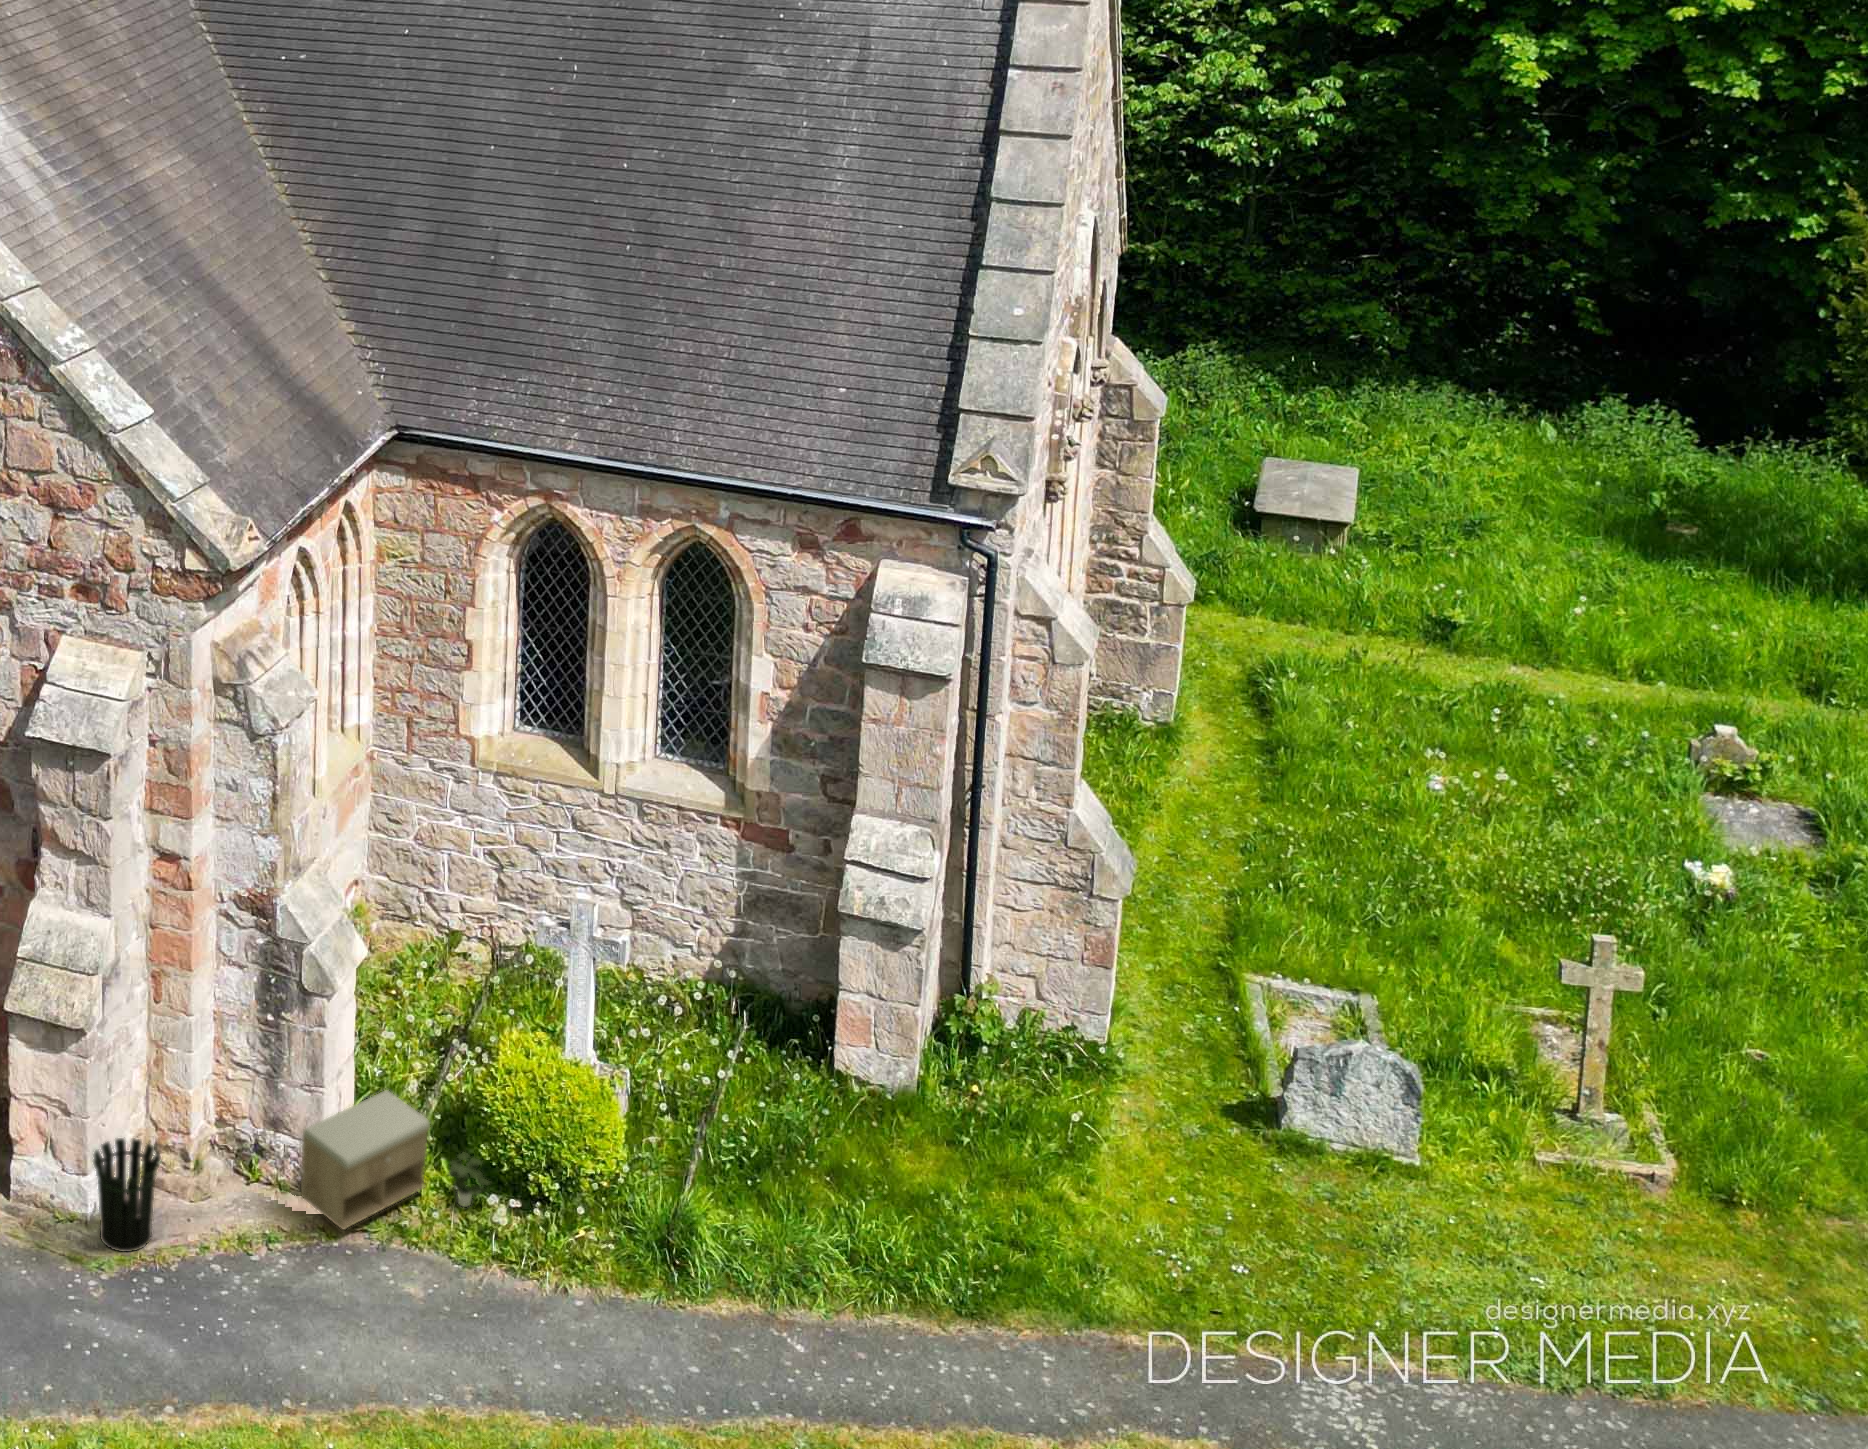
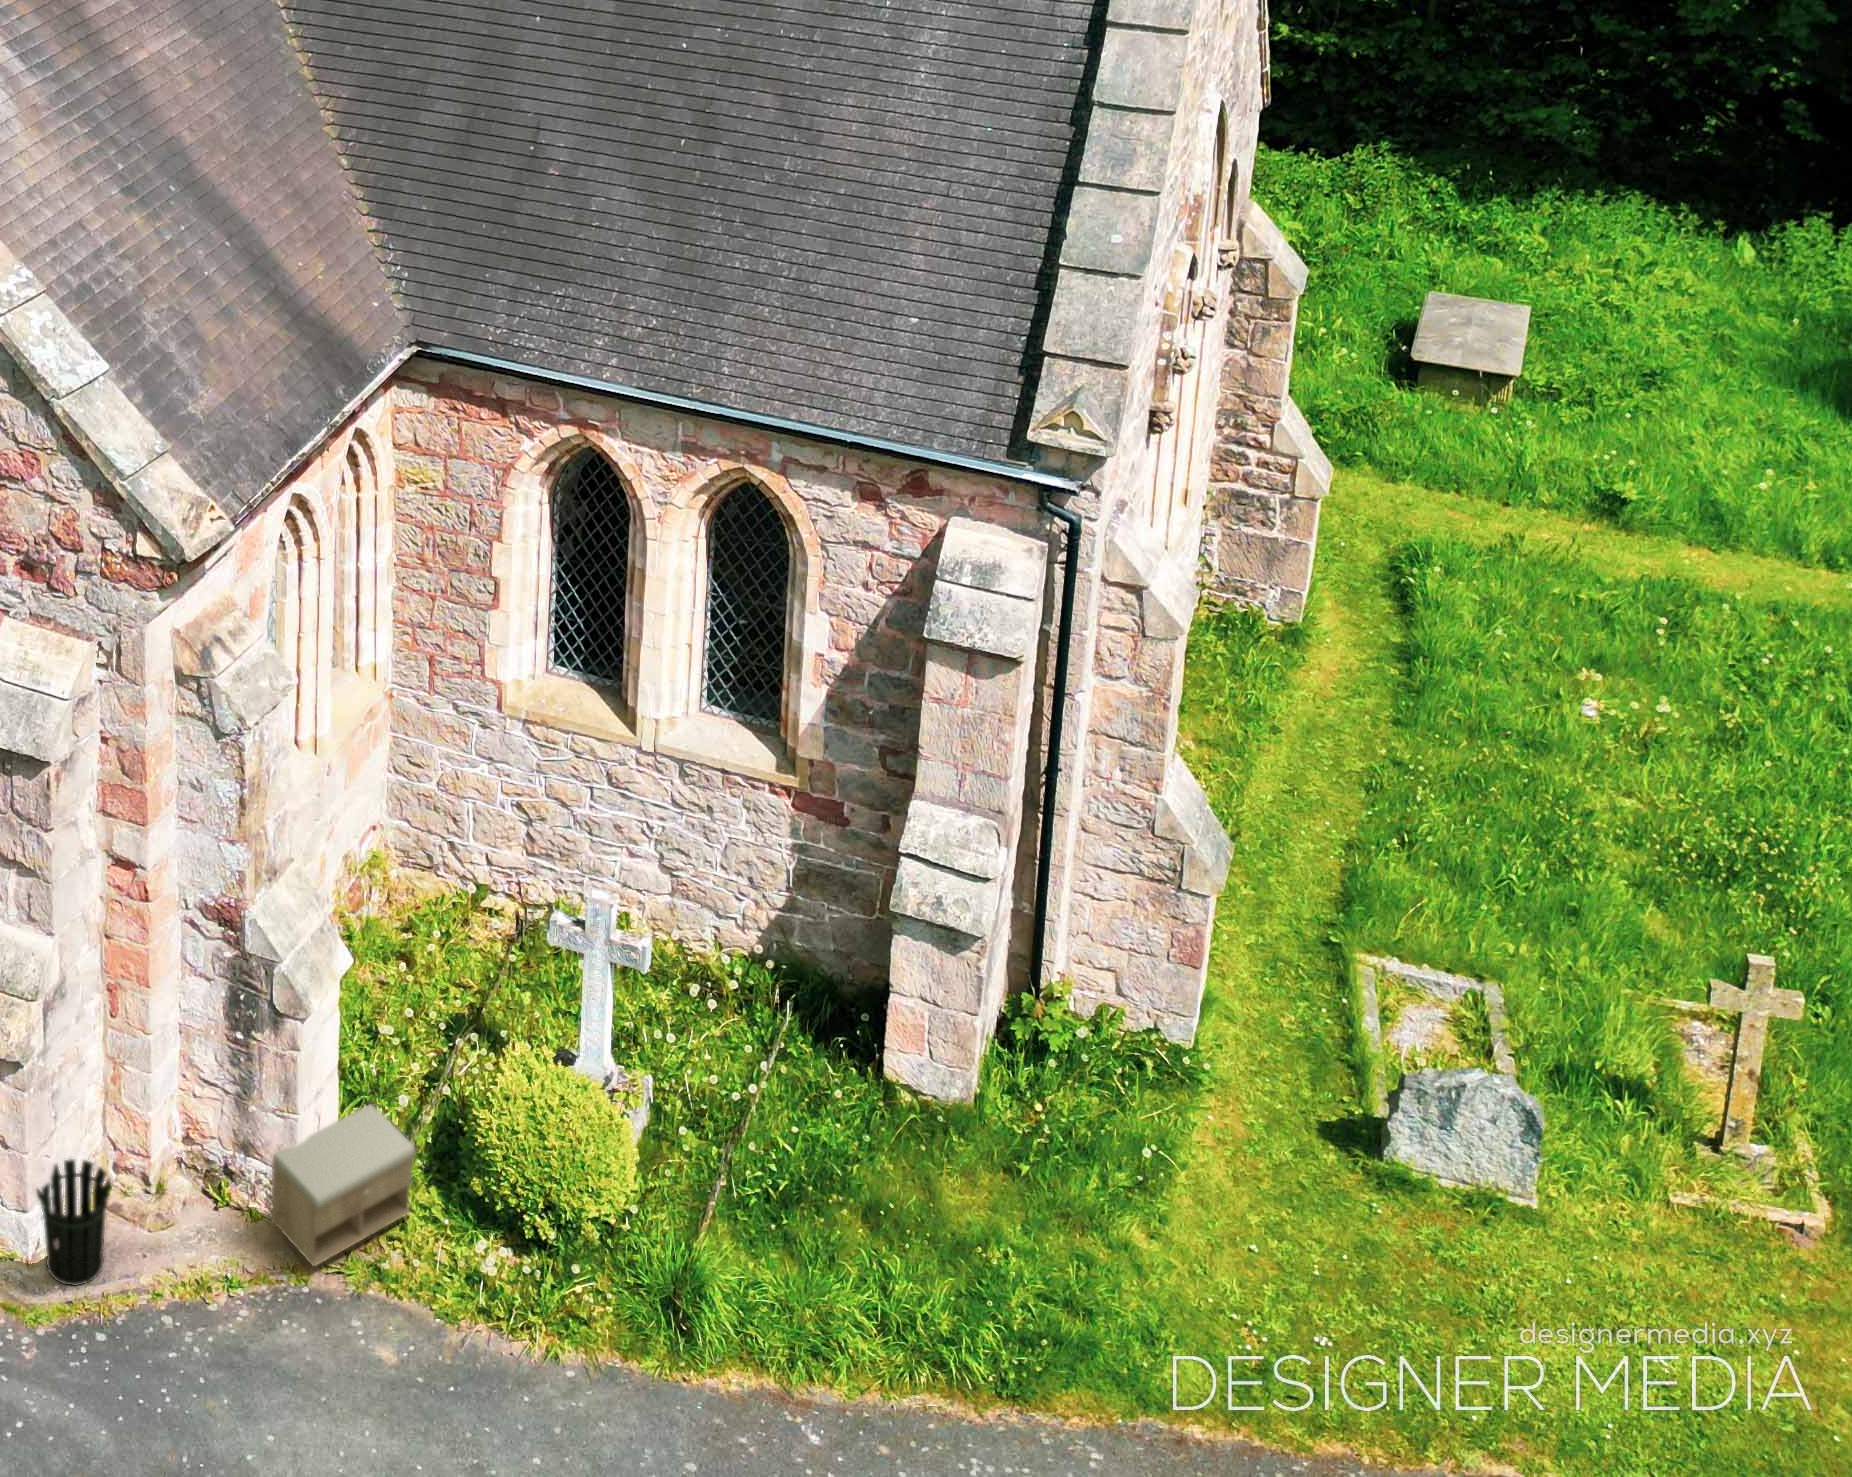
potted plant: present [449,1153,490,1207] -> none [433,1176,484,1237]

